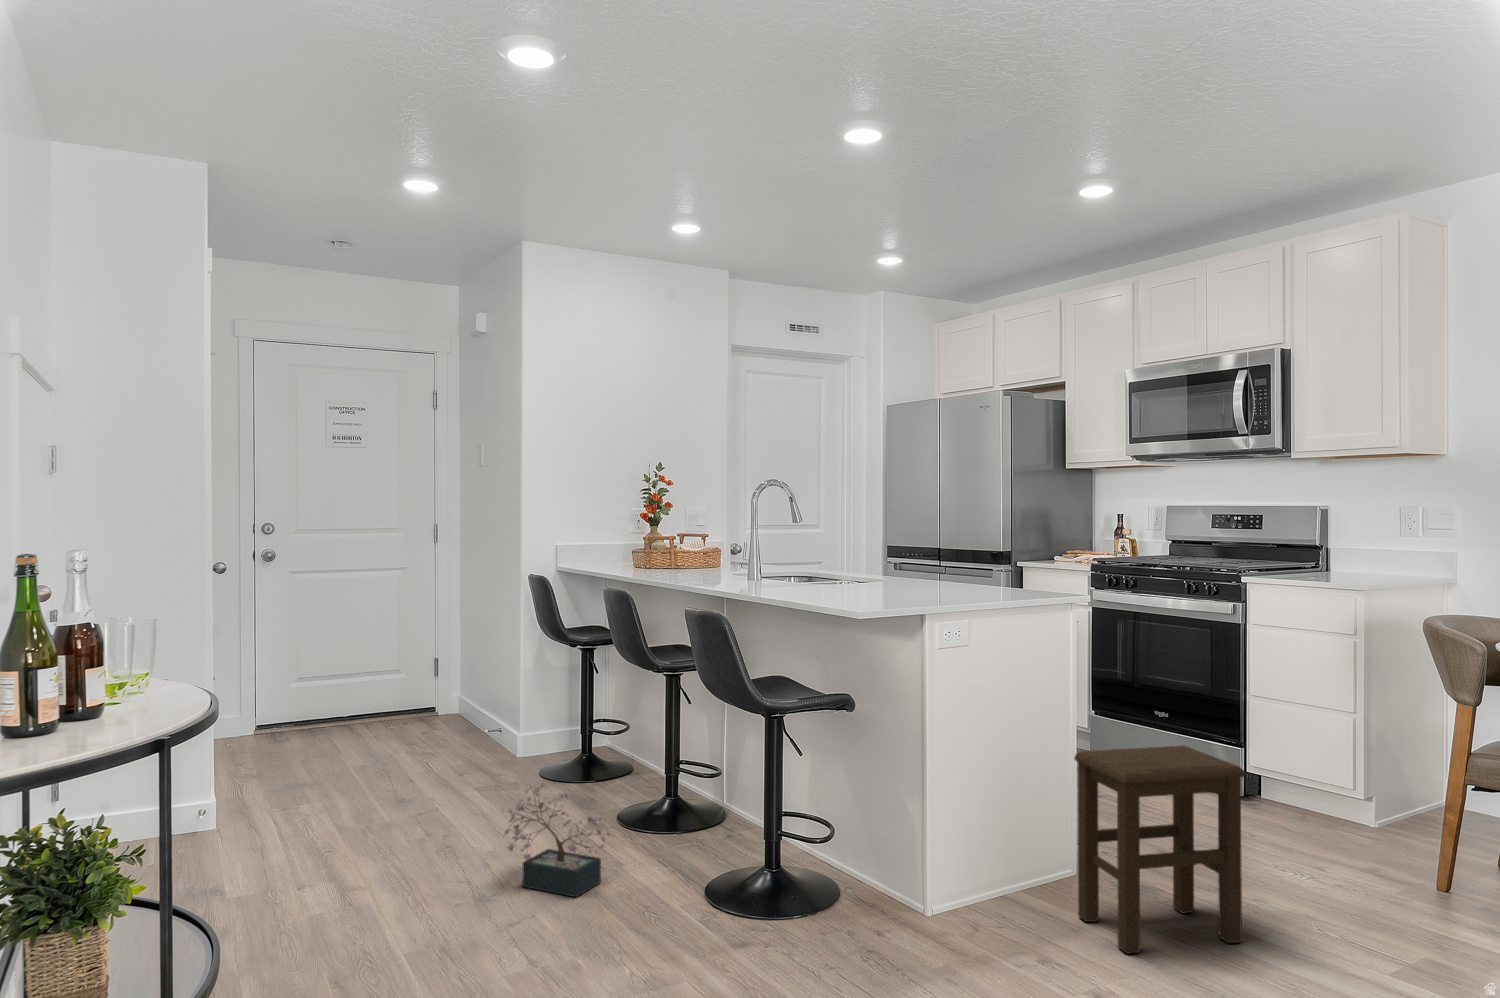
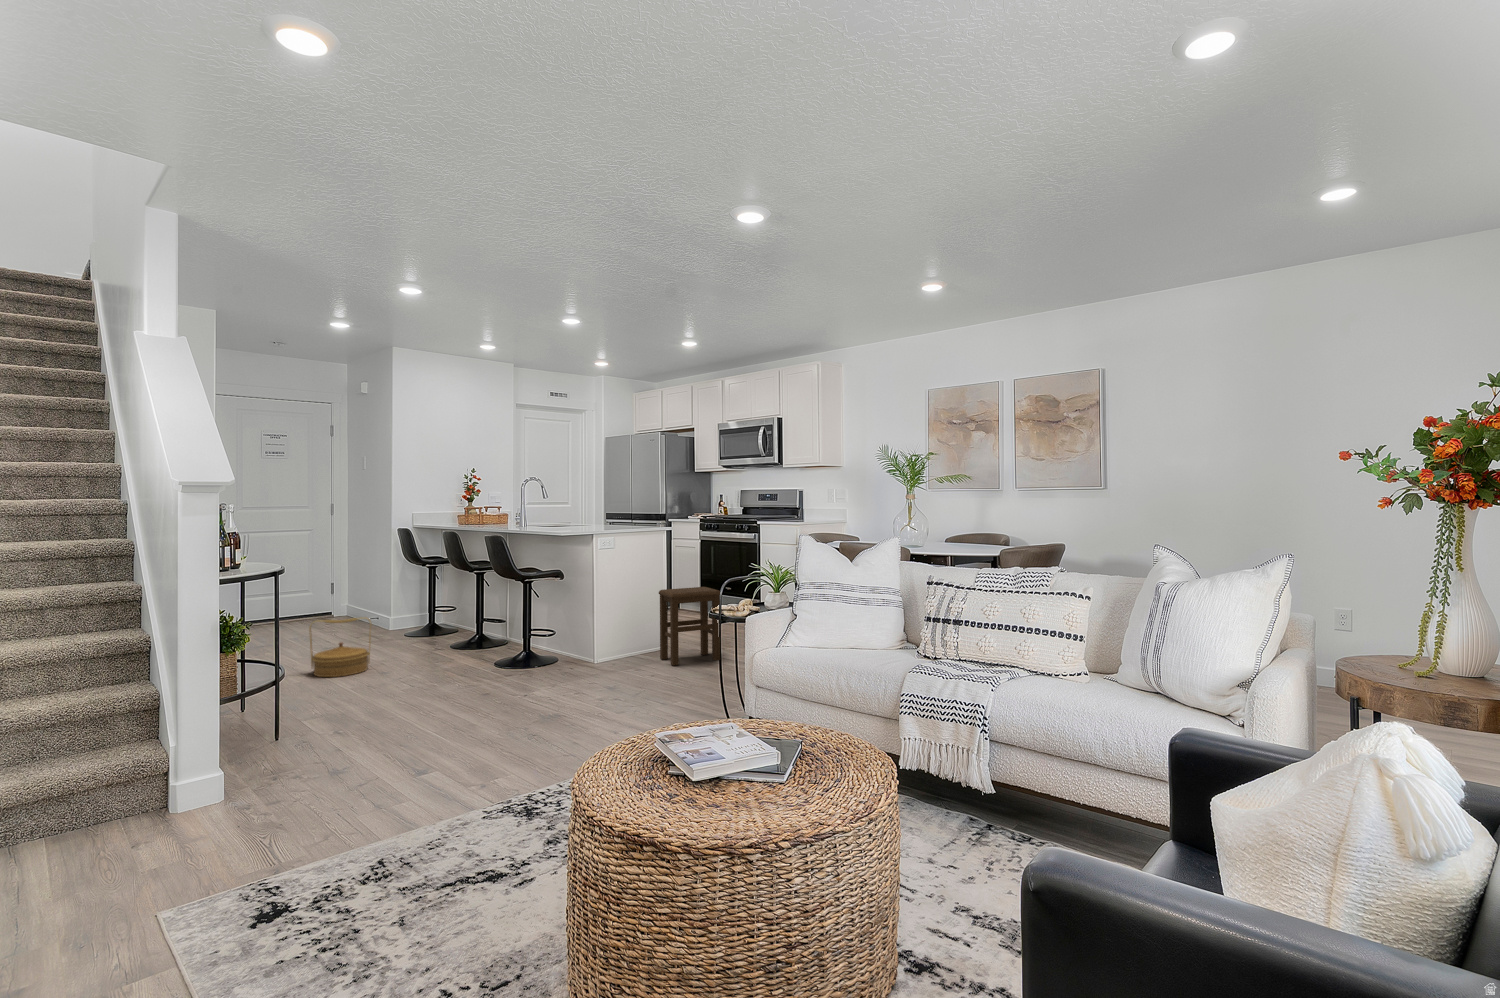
basket: none [343,771,460,902] -> present [309,617,371,677]
decorative plant: present [501,784,613,897] -> none [394,622,452,669]

